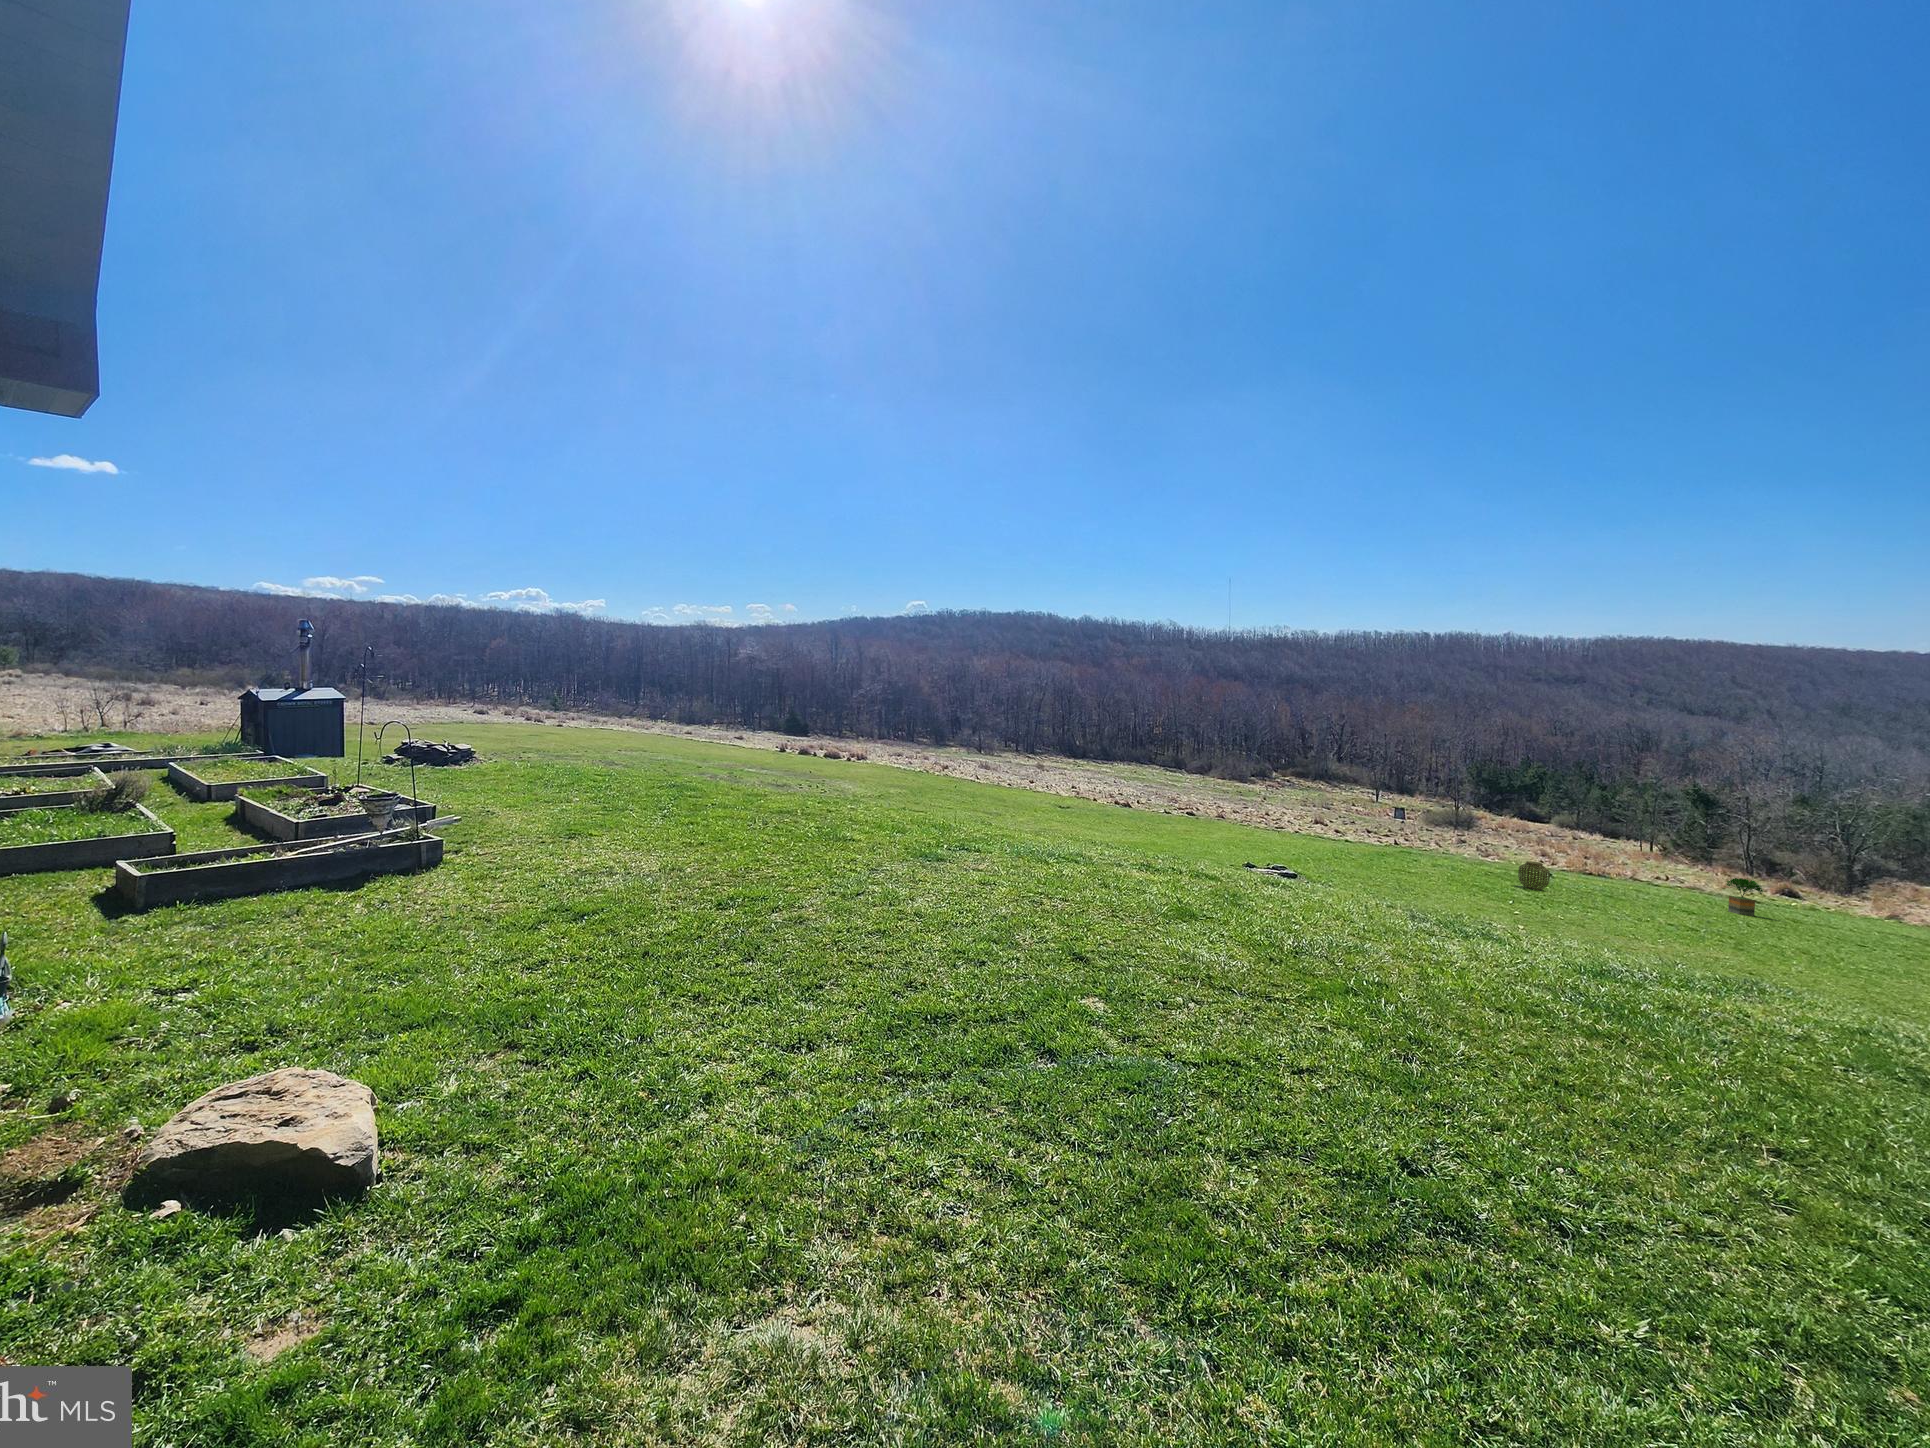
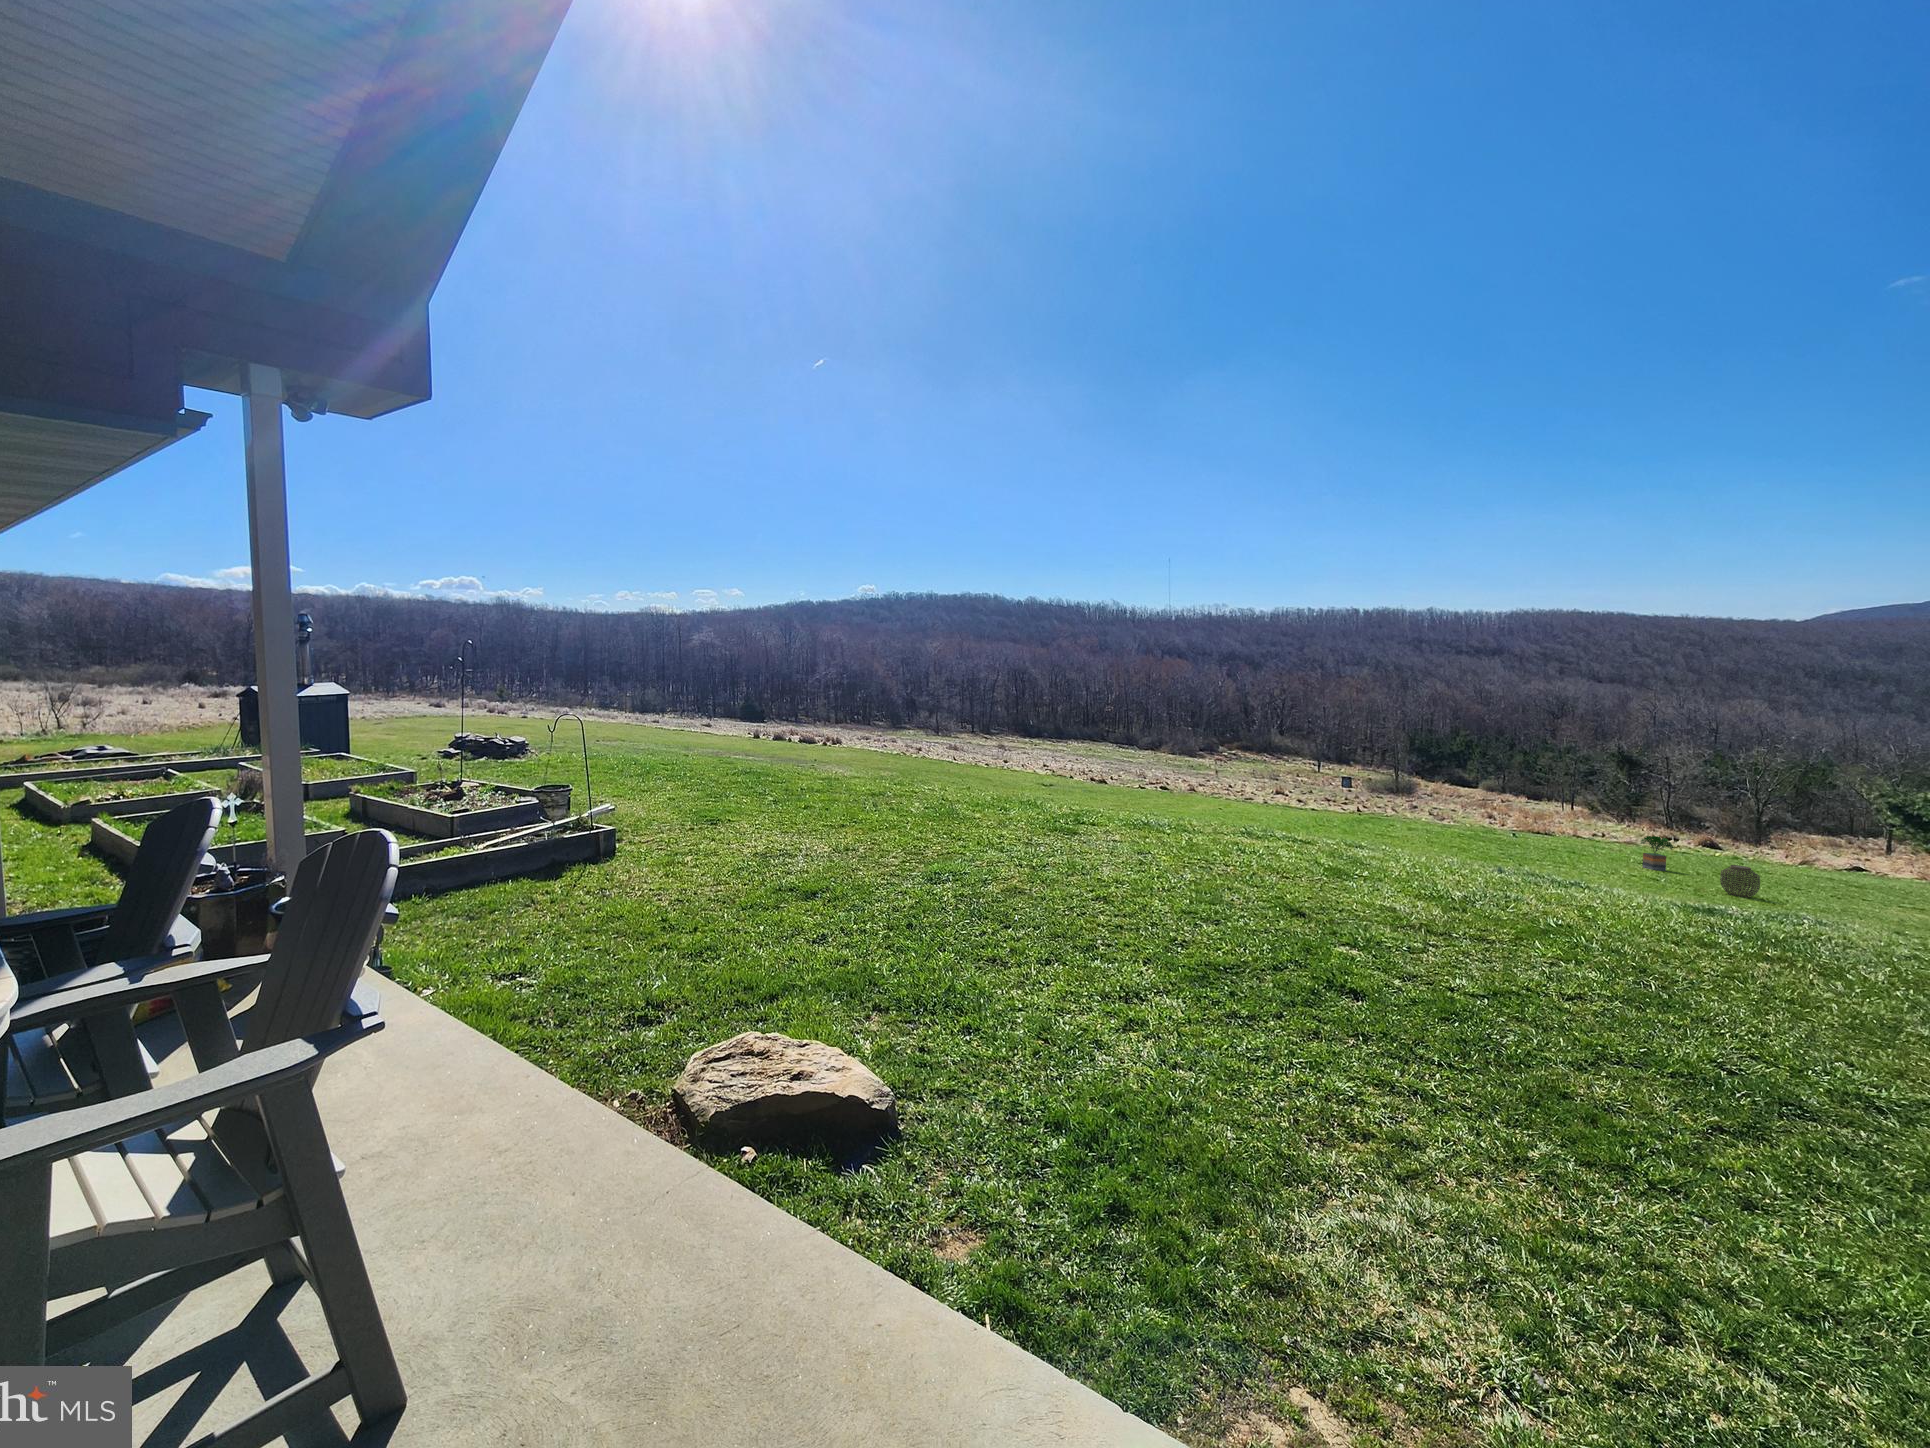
woven basket: present [1518,861,1550,890] -> present [1720,865,1760,898]

